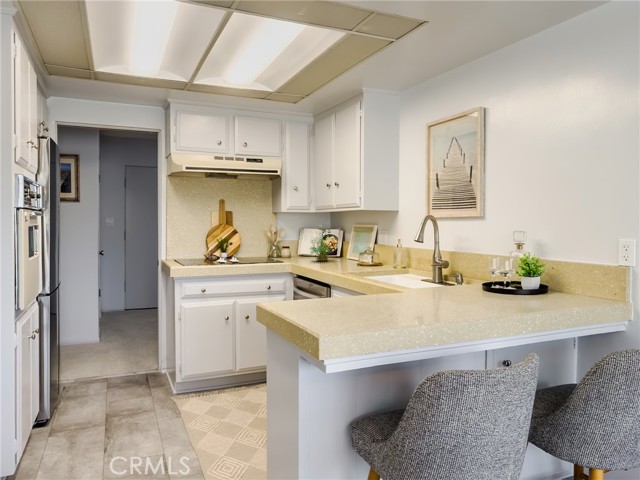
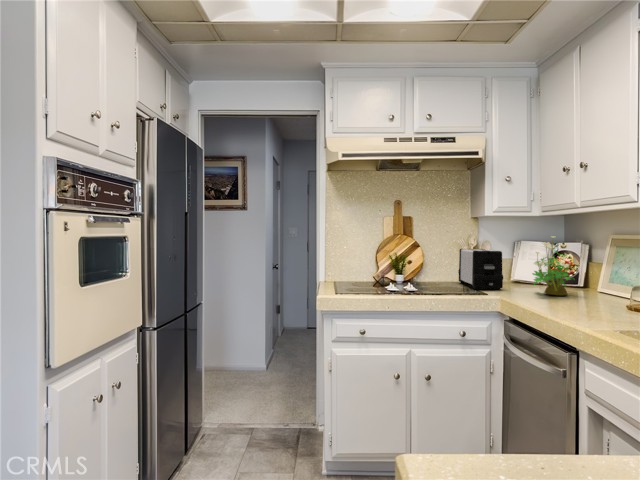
toaster: none [265,234,293,260] -> present [458,249,503,290]

